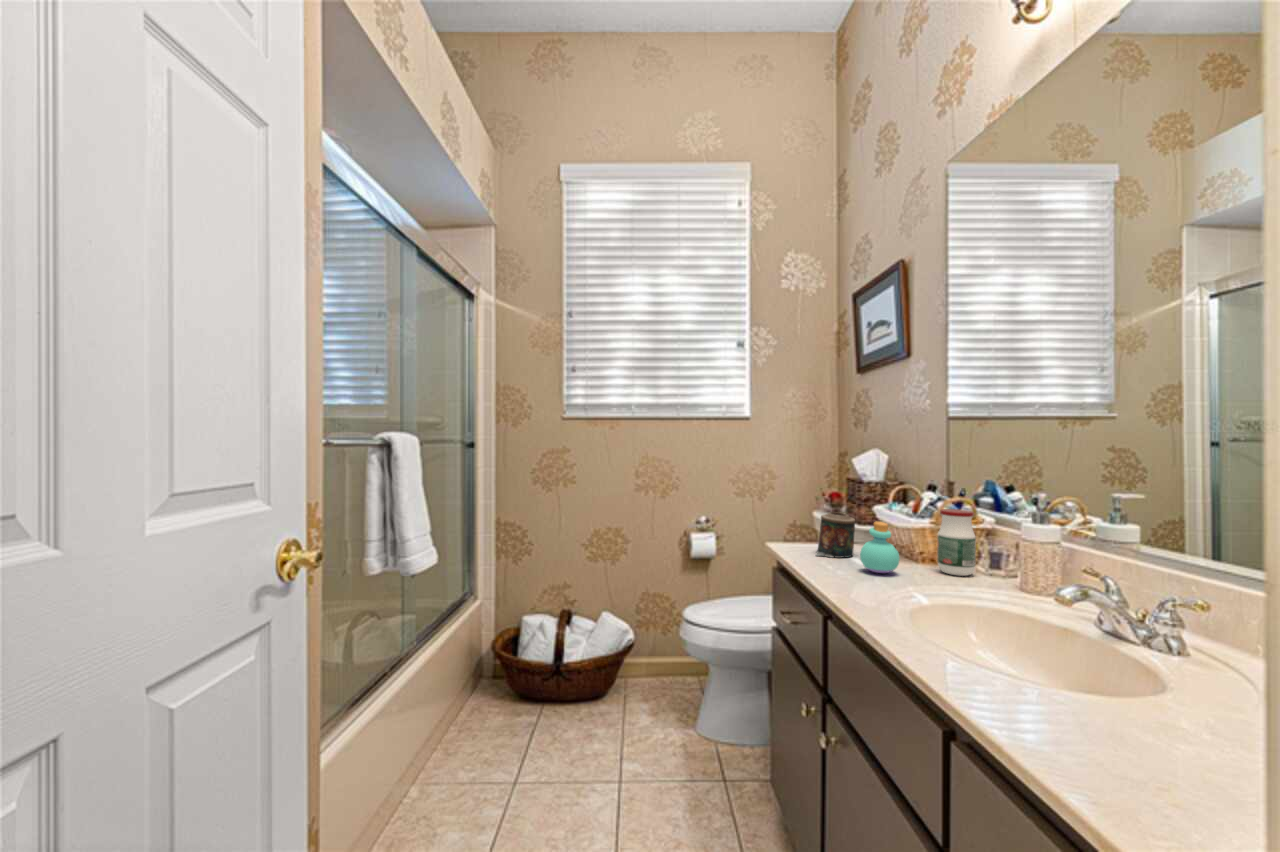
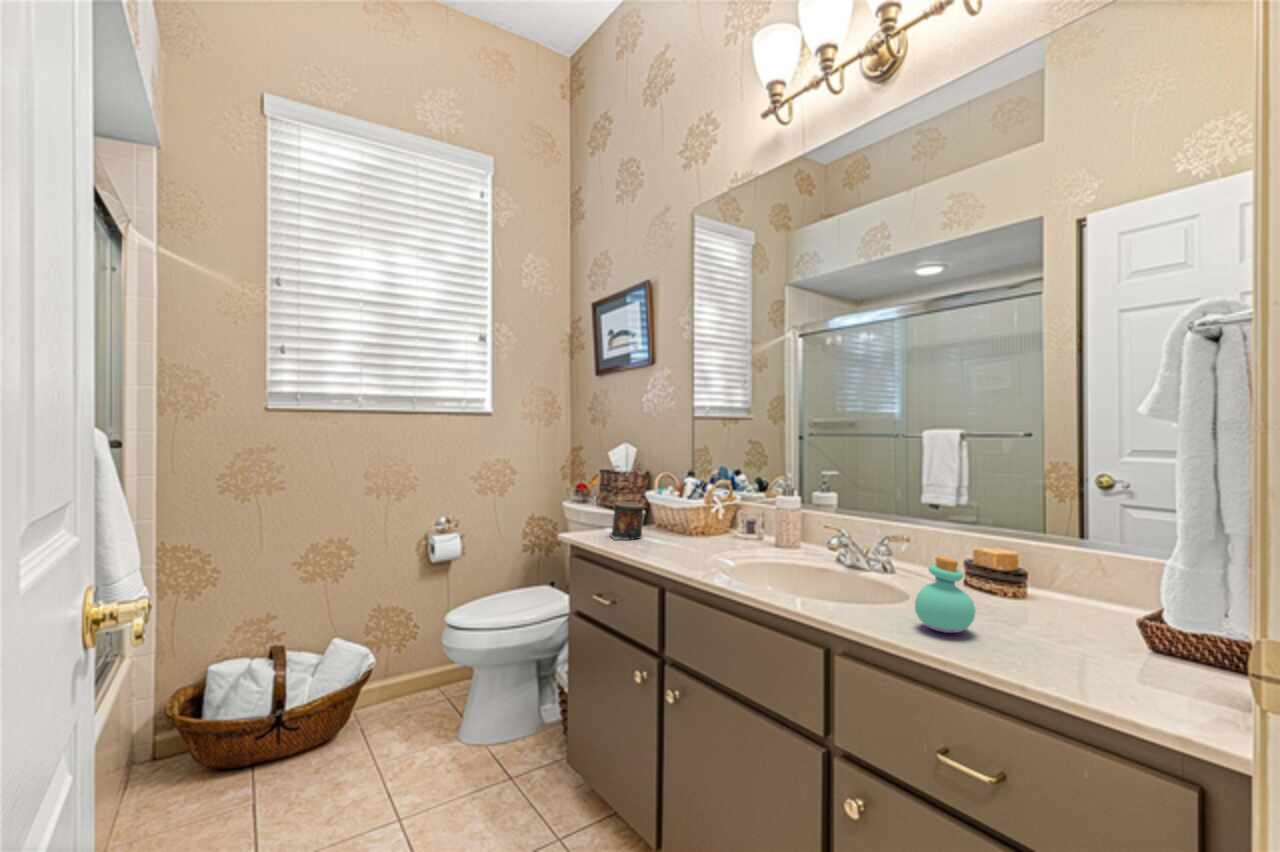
jar: present [937,509,976,576] -> none [711,490,738,542]
perfume bottle: present [860,522,900,573] -> present [915,556,975,633]

